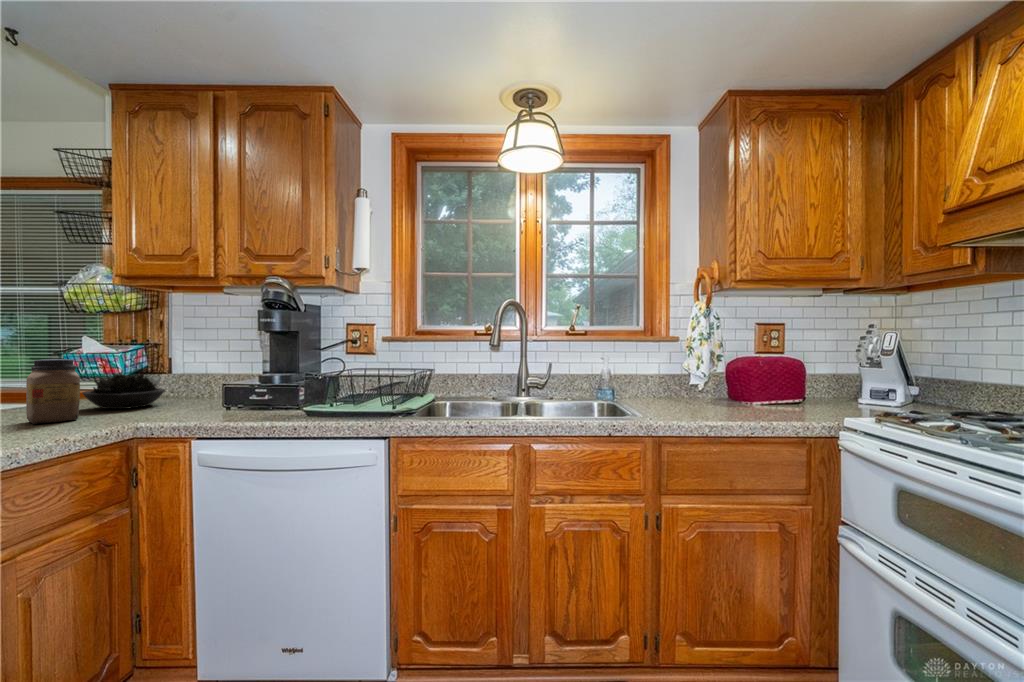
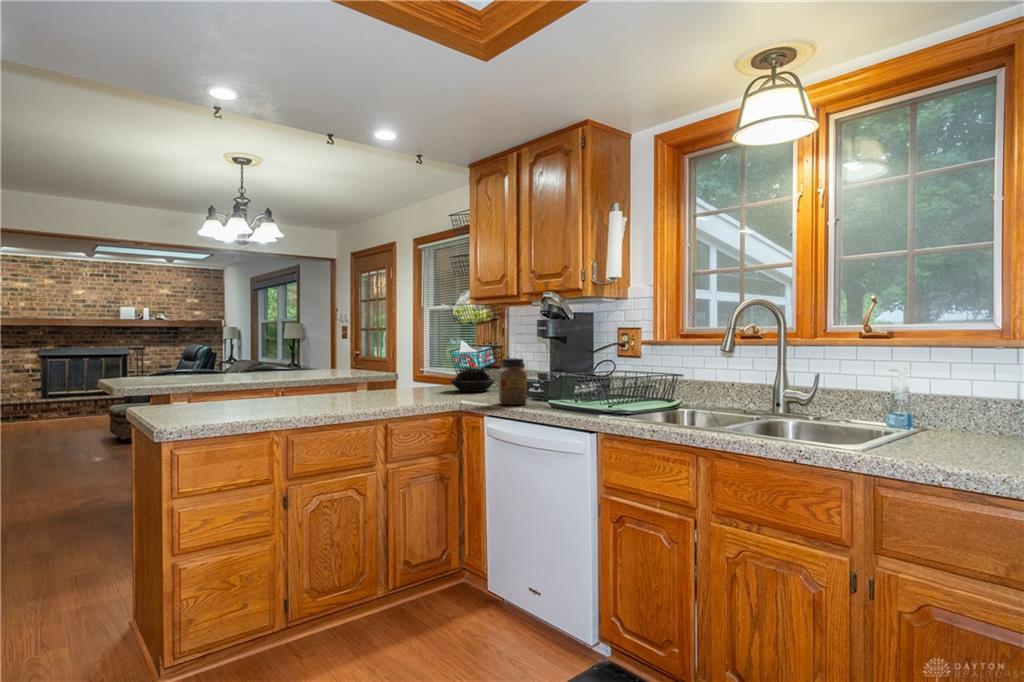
jar: present [26,359,80,424] -> present [499,358,527,405]

